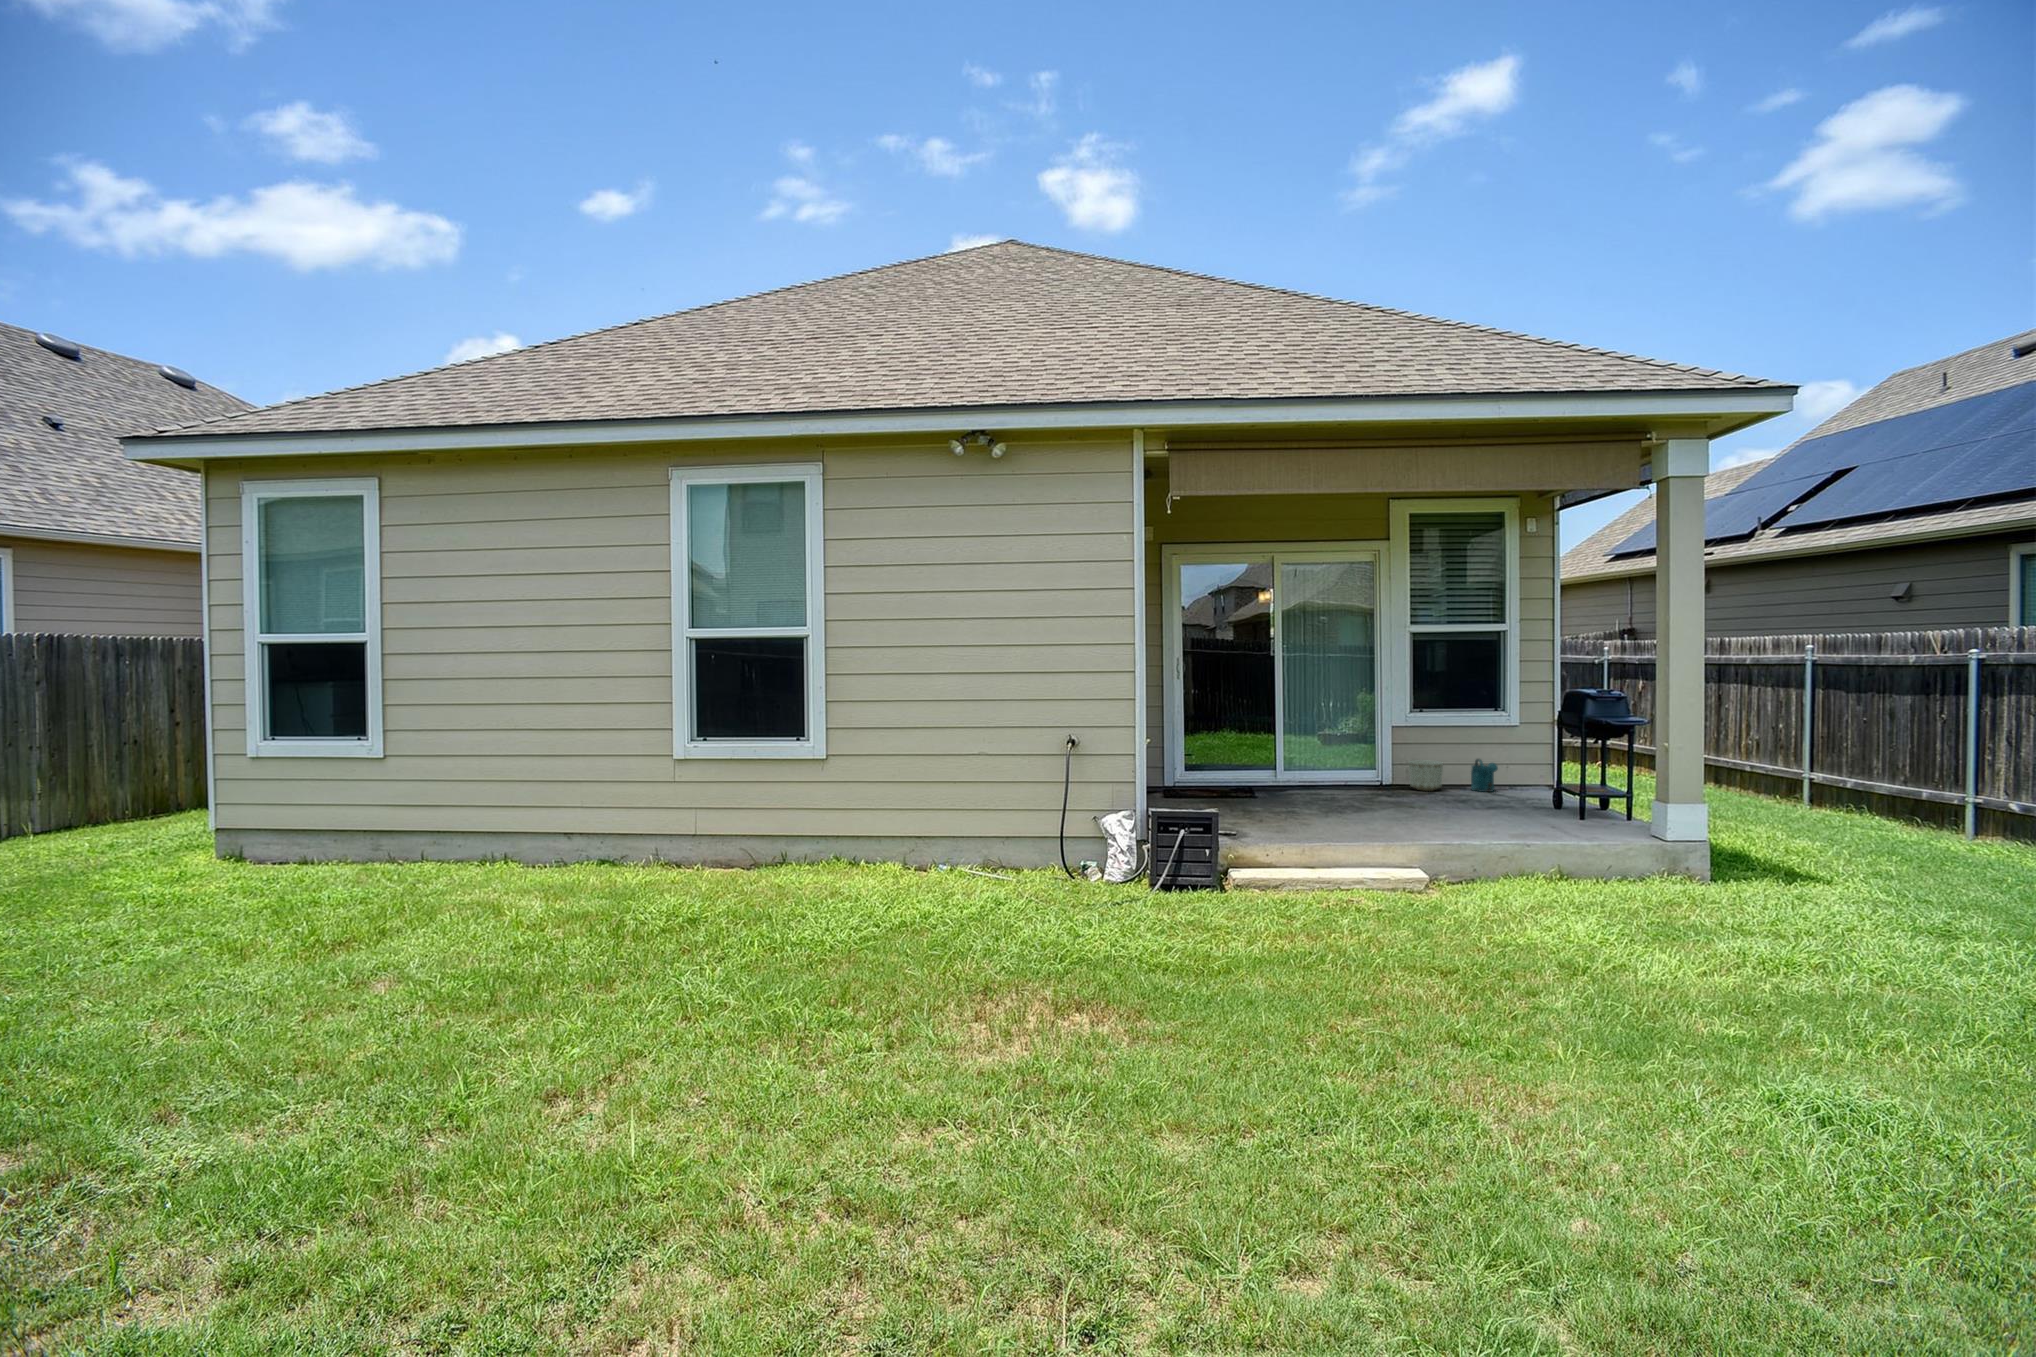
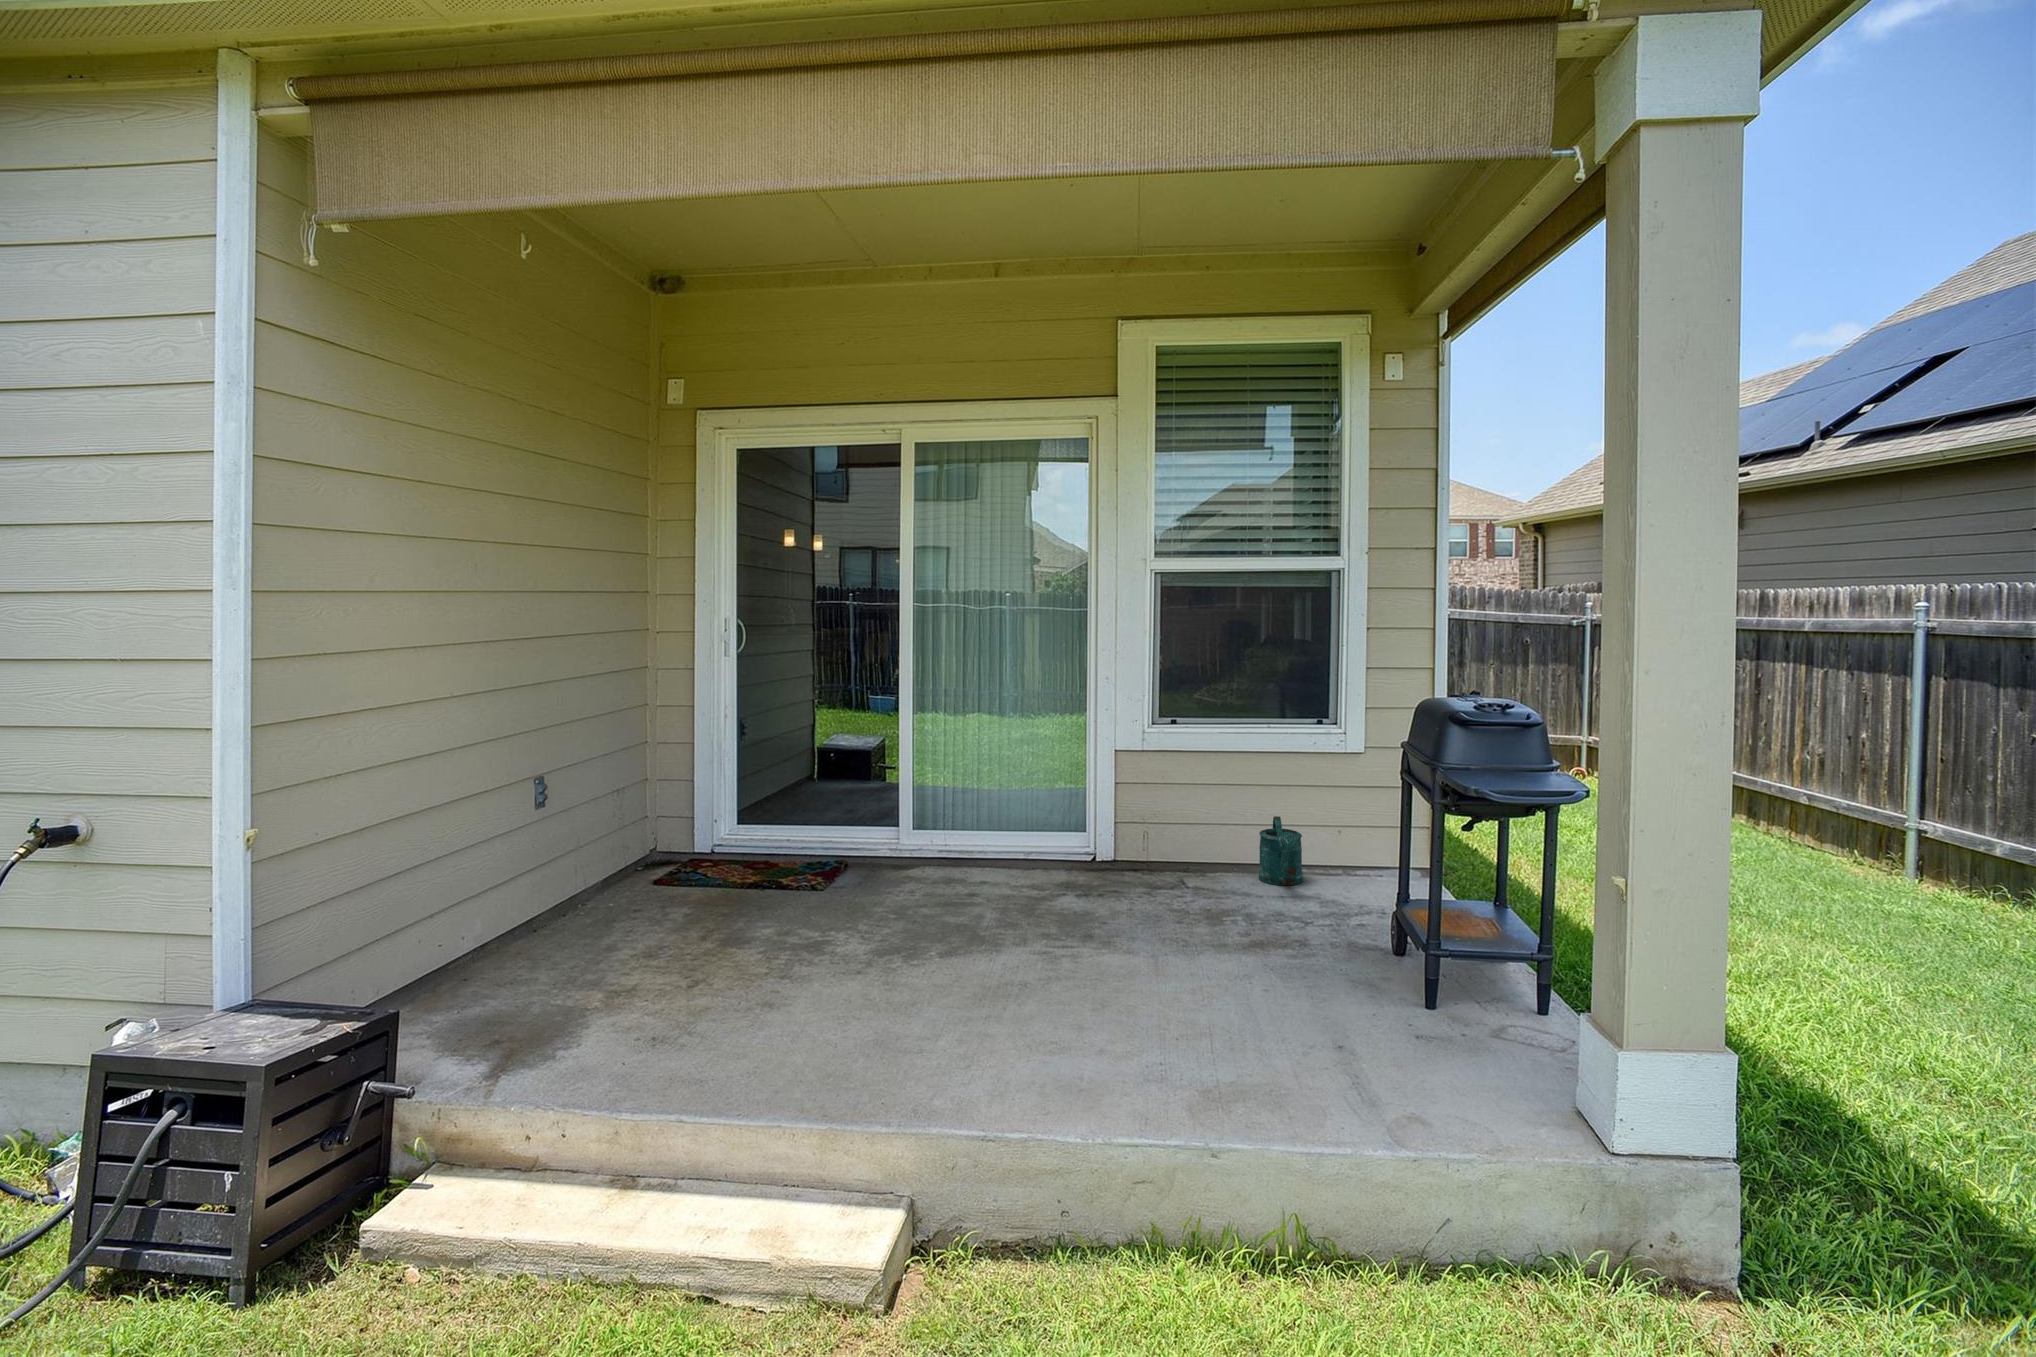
planter: present [1409,760,1443,791] -> none [1142,817,1205,879]

